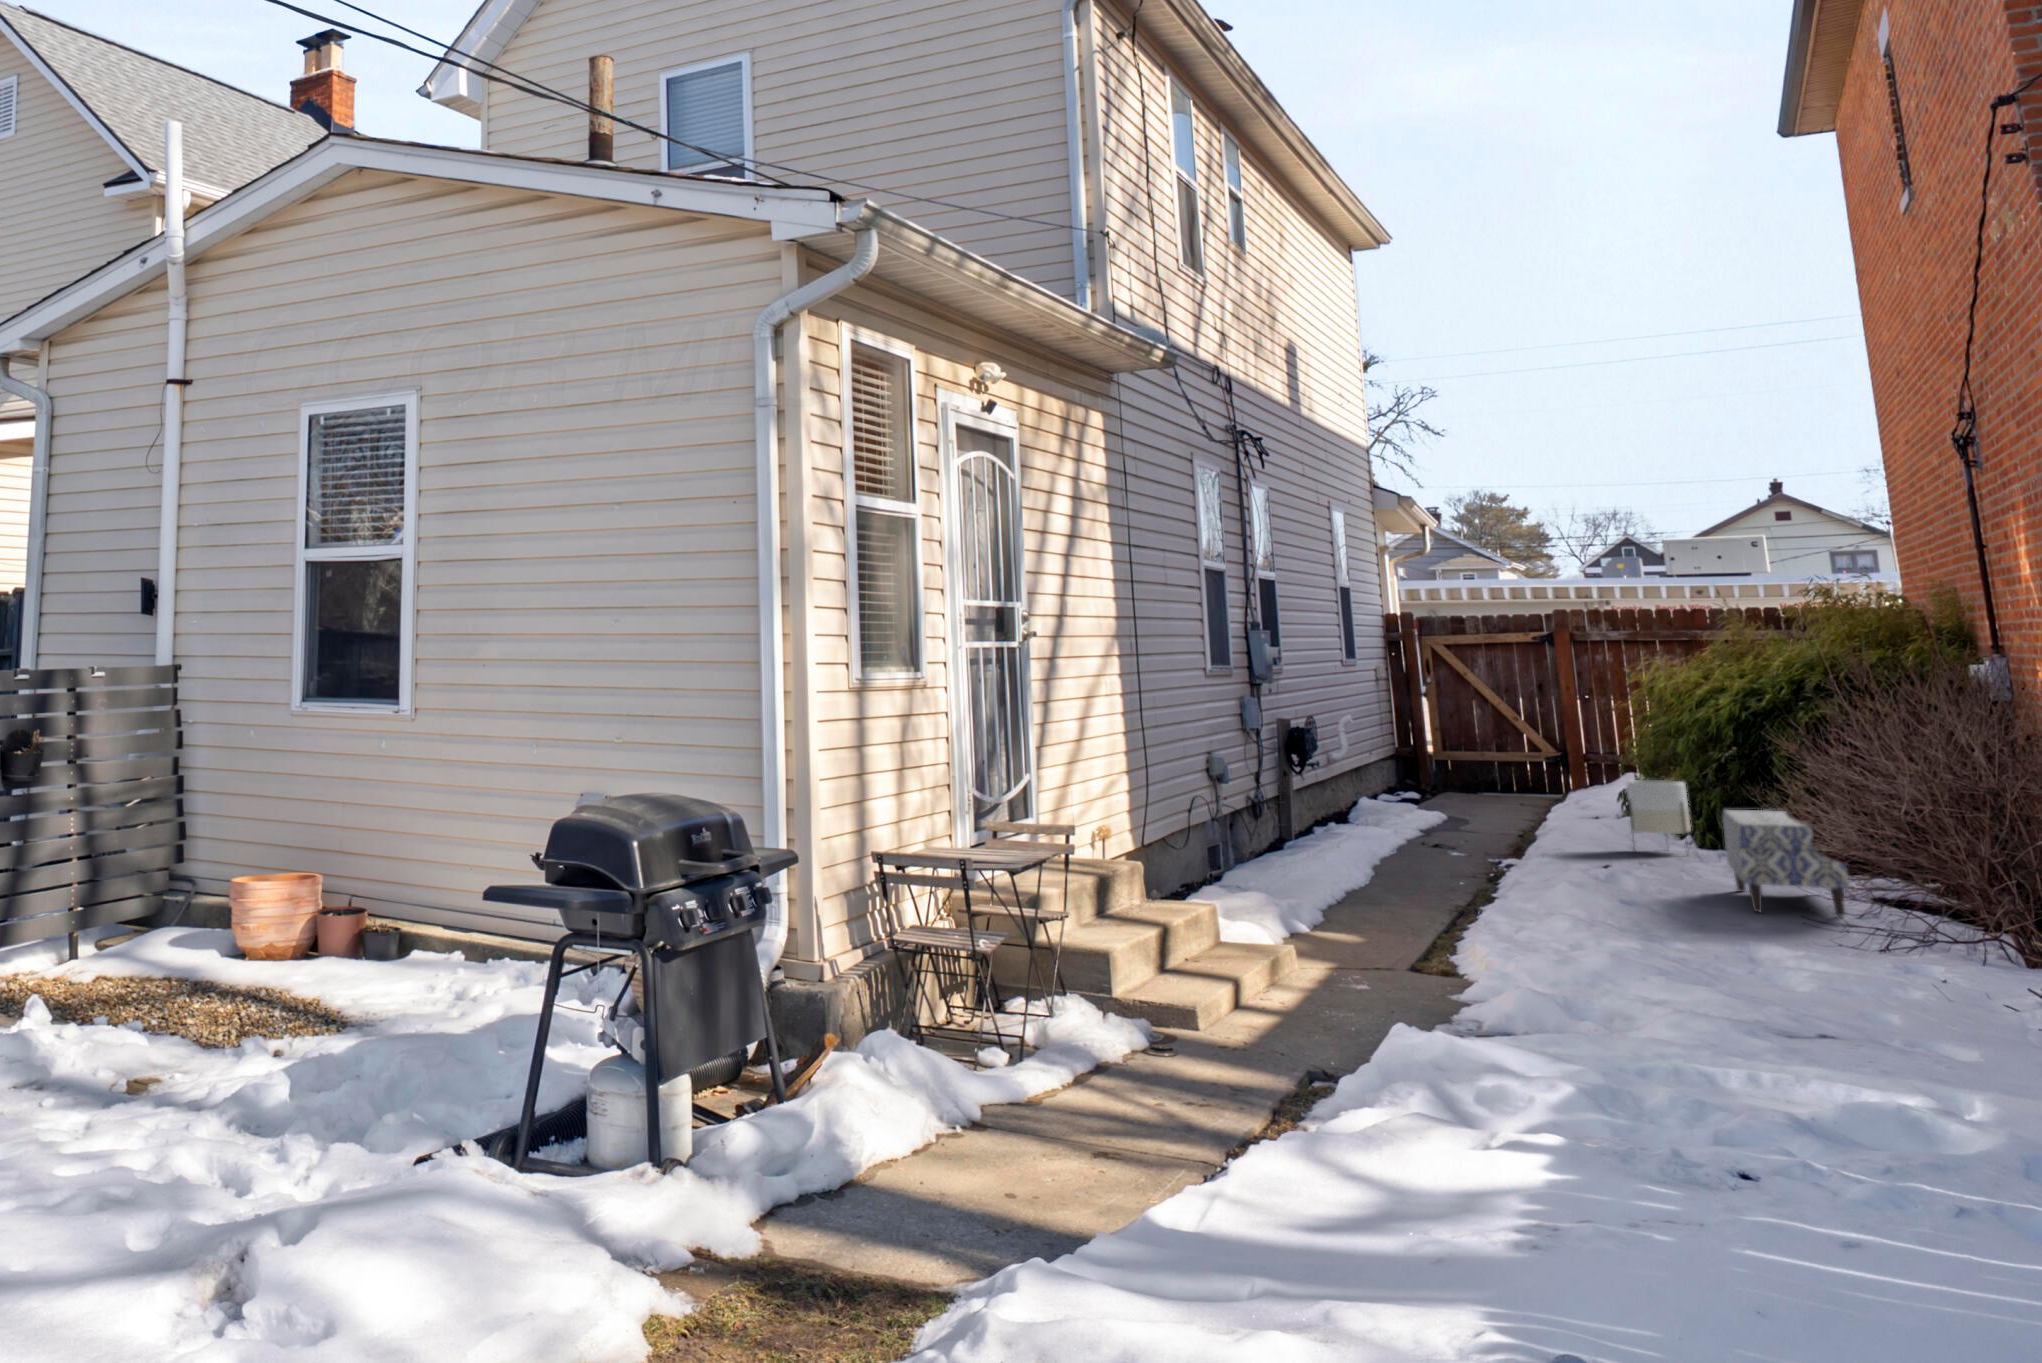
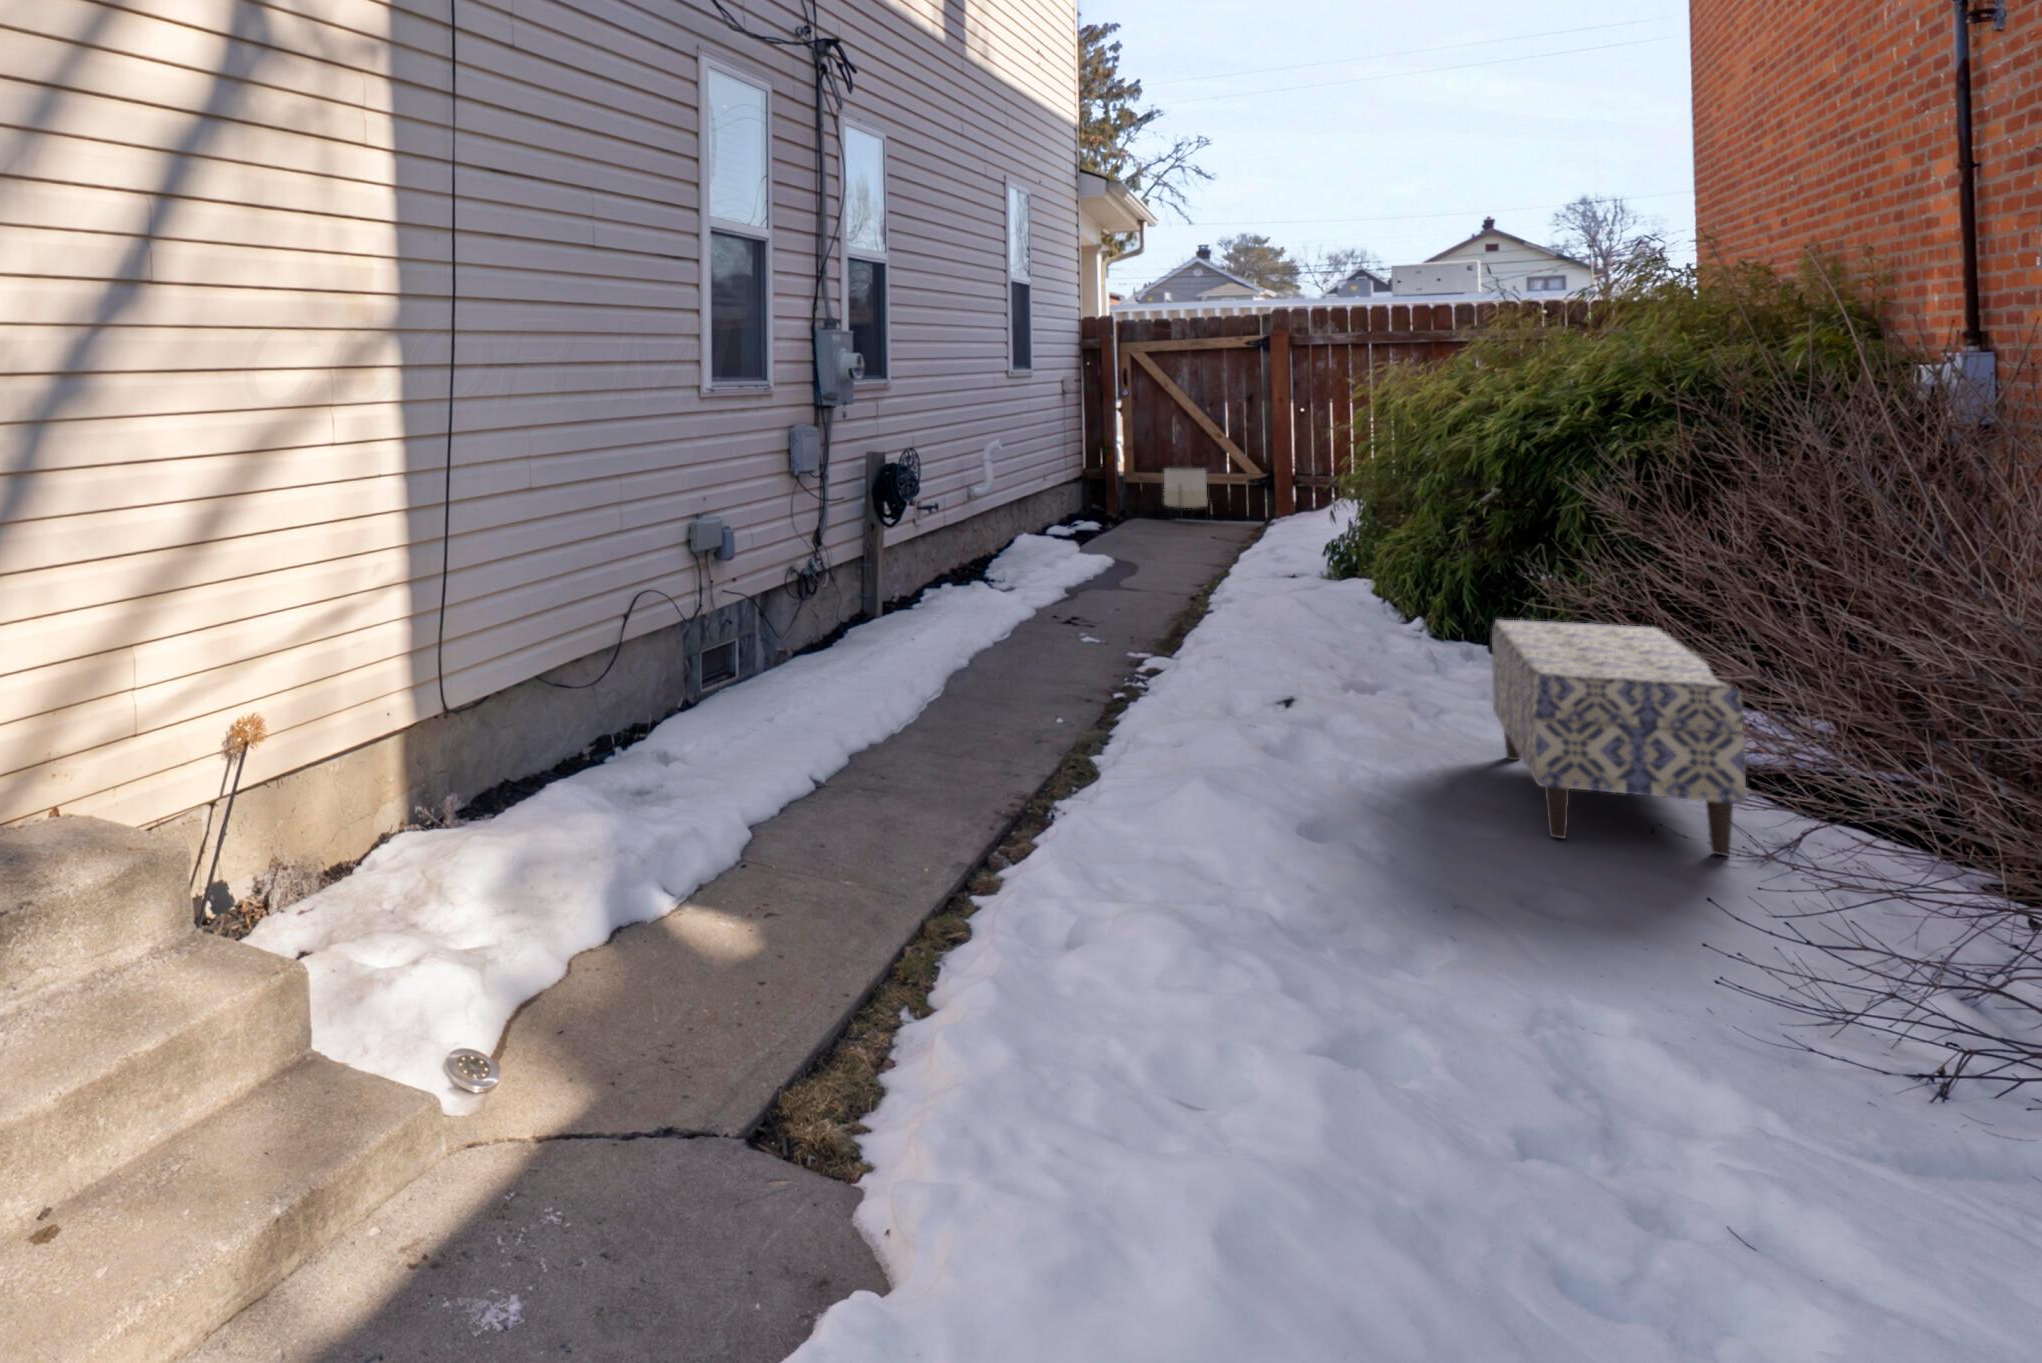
planter: present [1626,780,1691,836] -> present [1164,468,1208,509]

